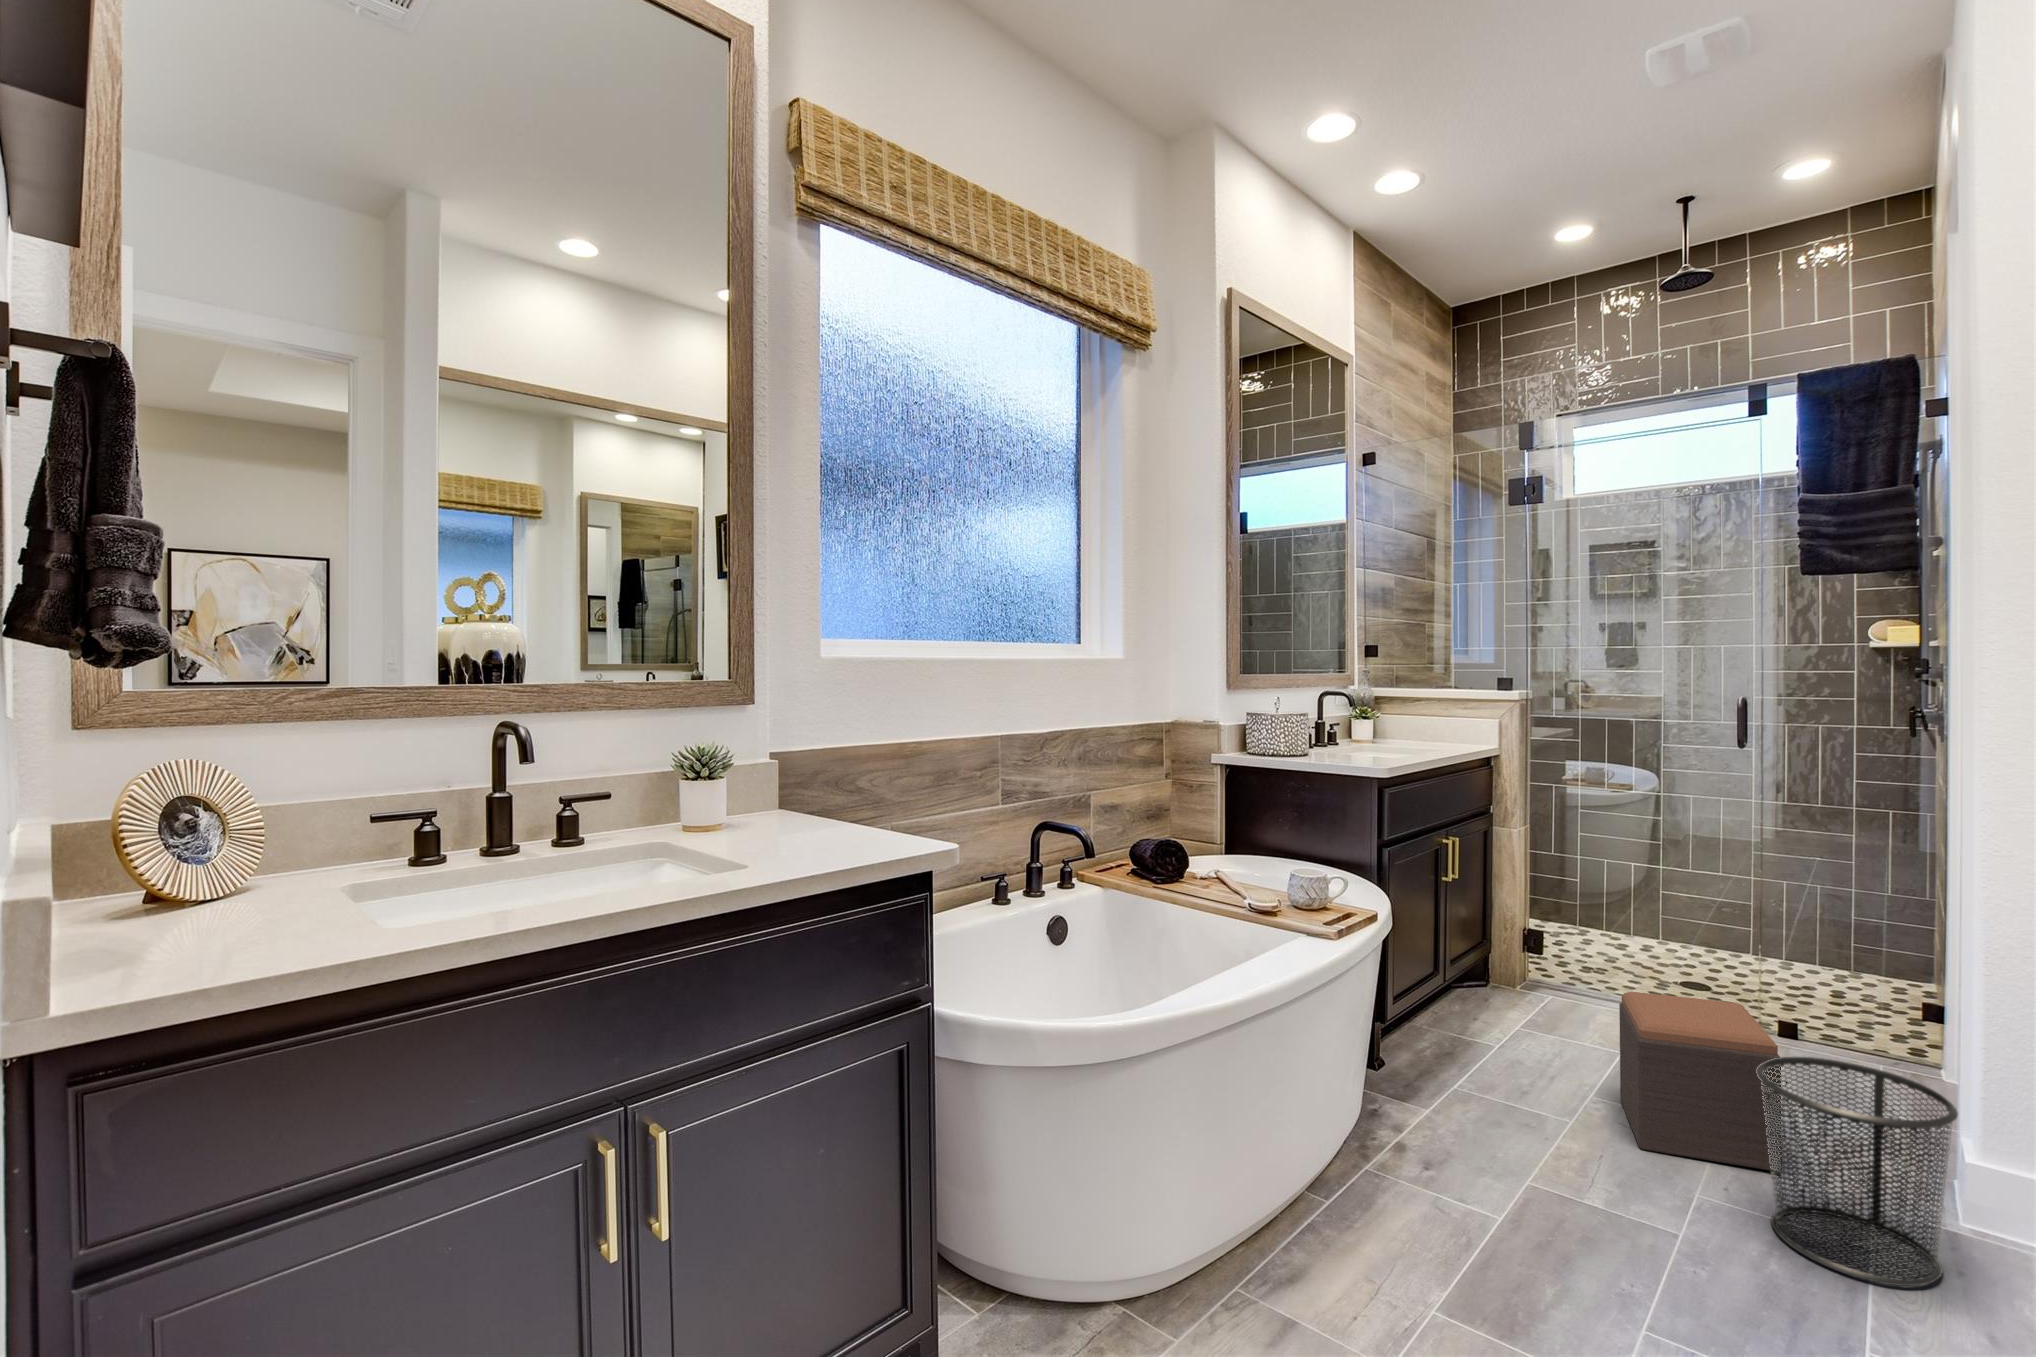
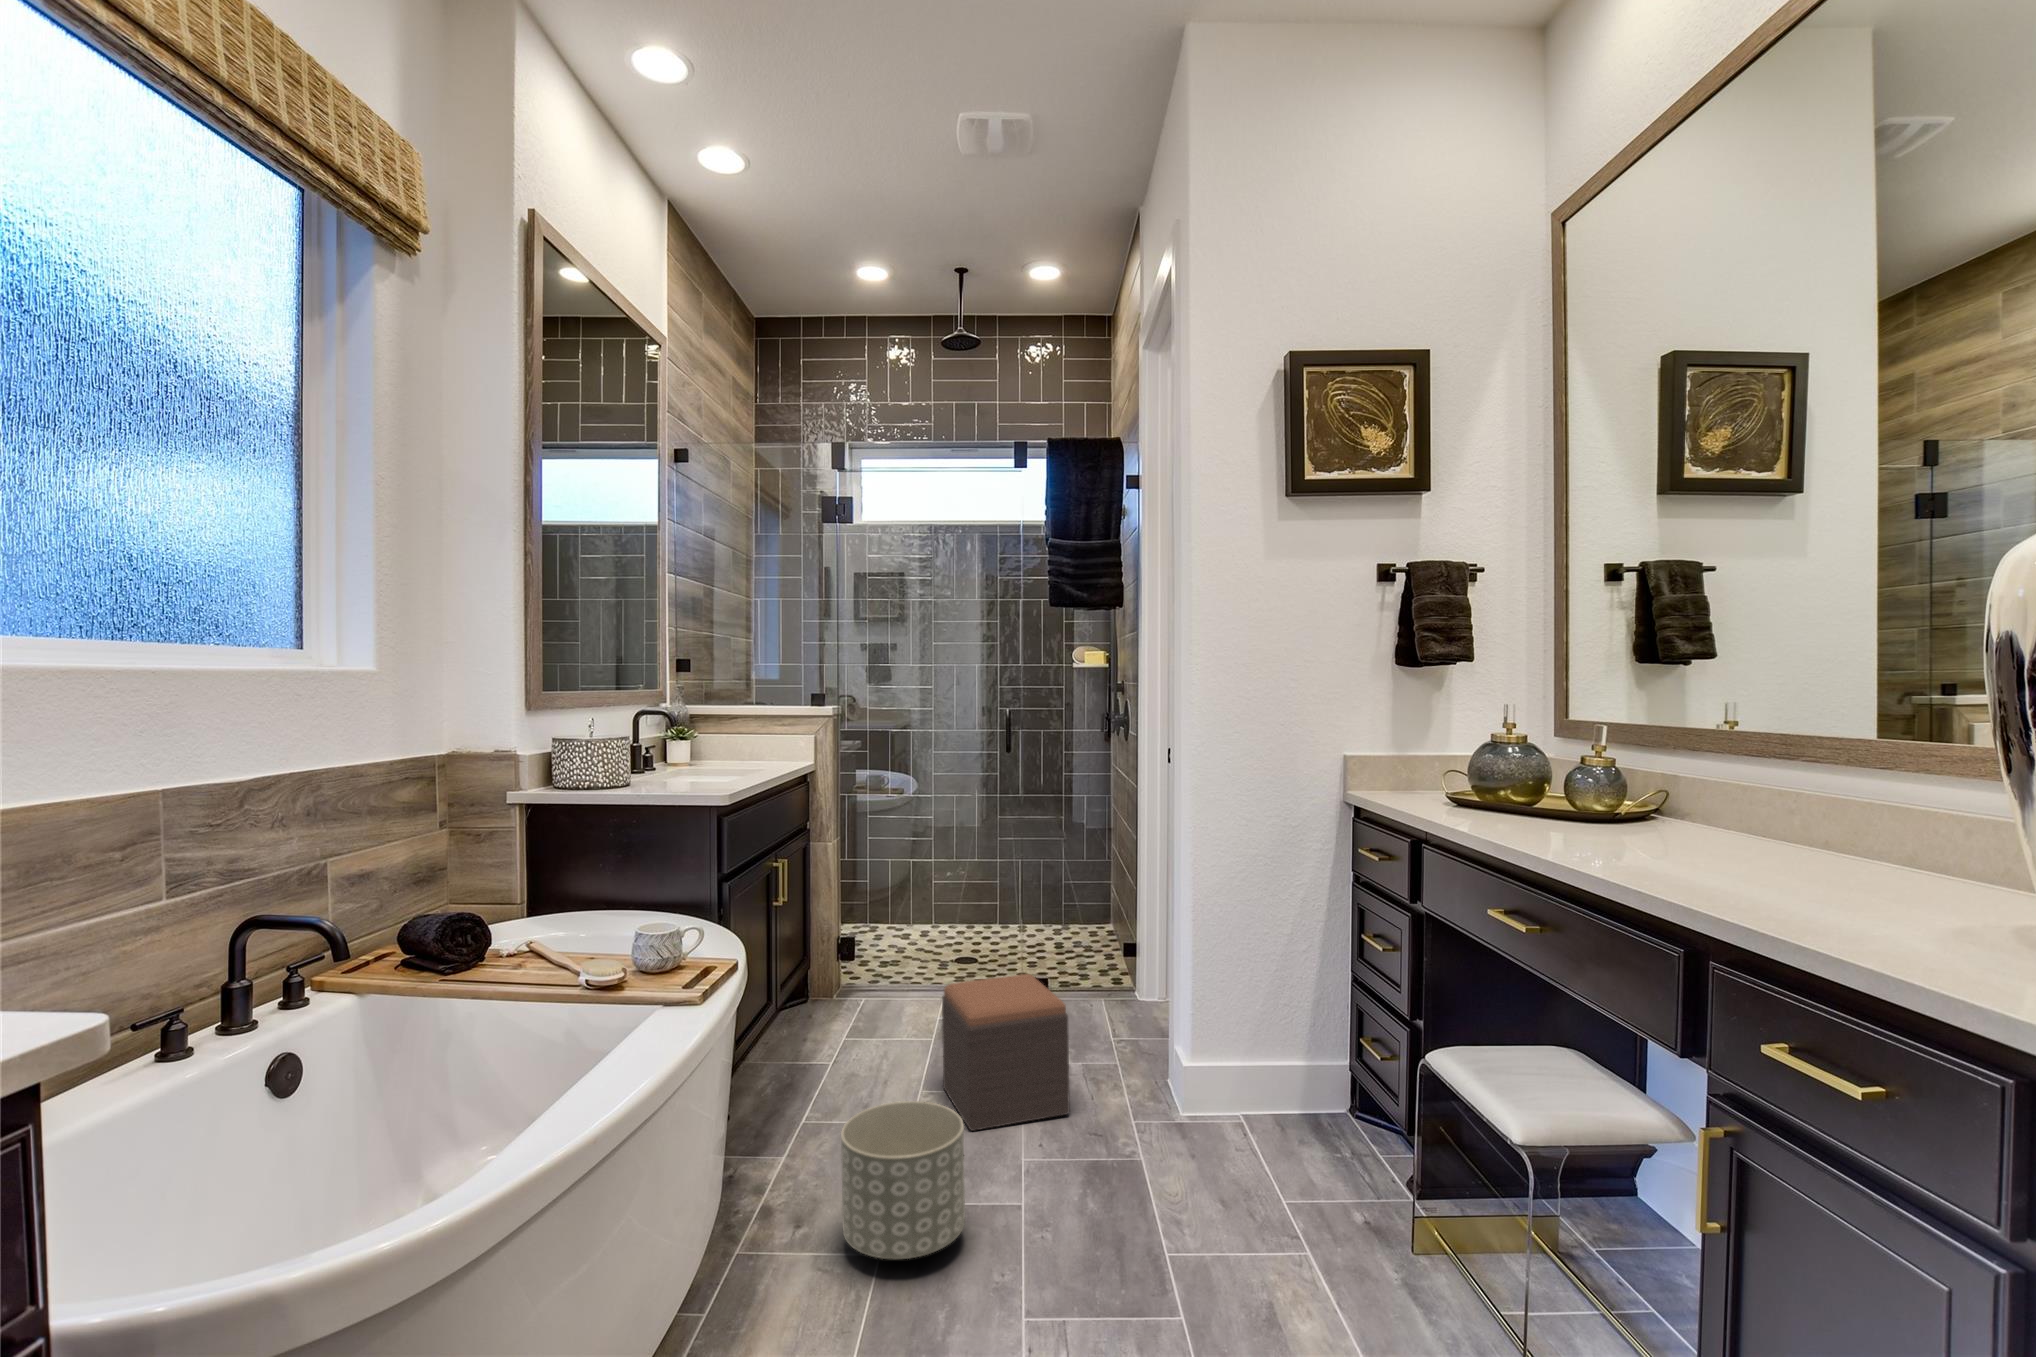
waste bin: present [1756,1057,1958,1286] -> none [1064,1006,1191,1188]
planter: none [1464,1081,1600,1235] -> present [841,1101,965,1260]

